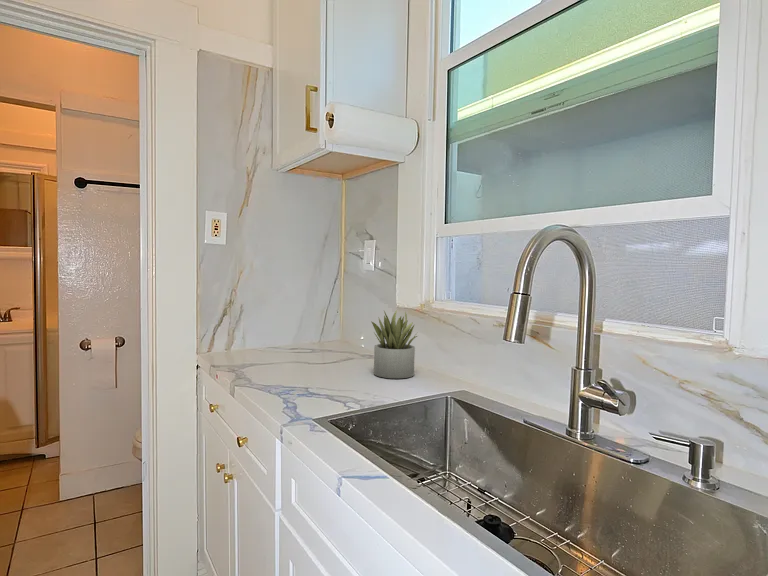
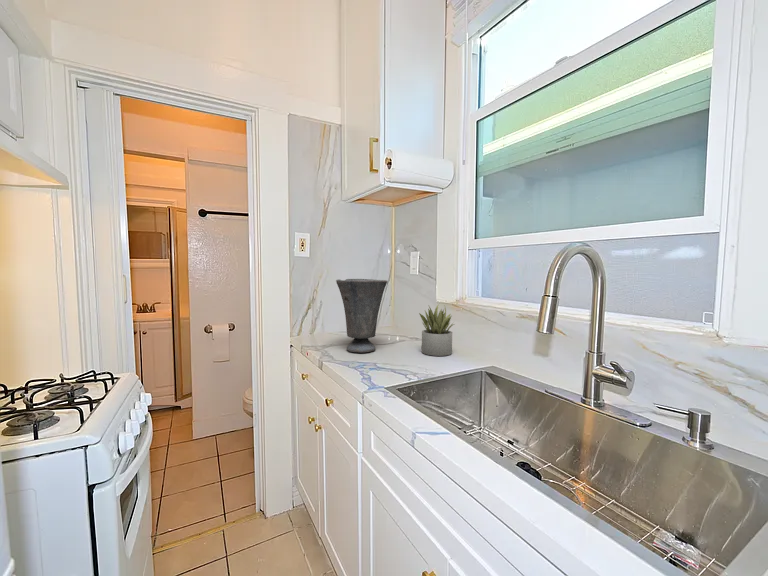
vase: none [258,274,329,374] -> present [336,279,387,353]

